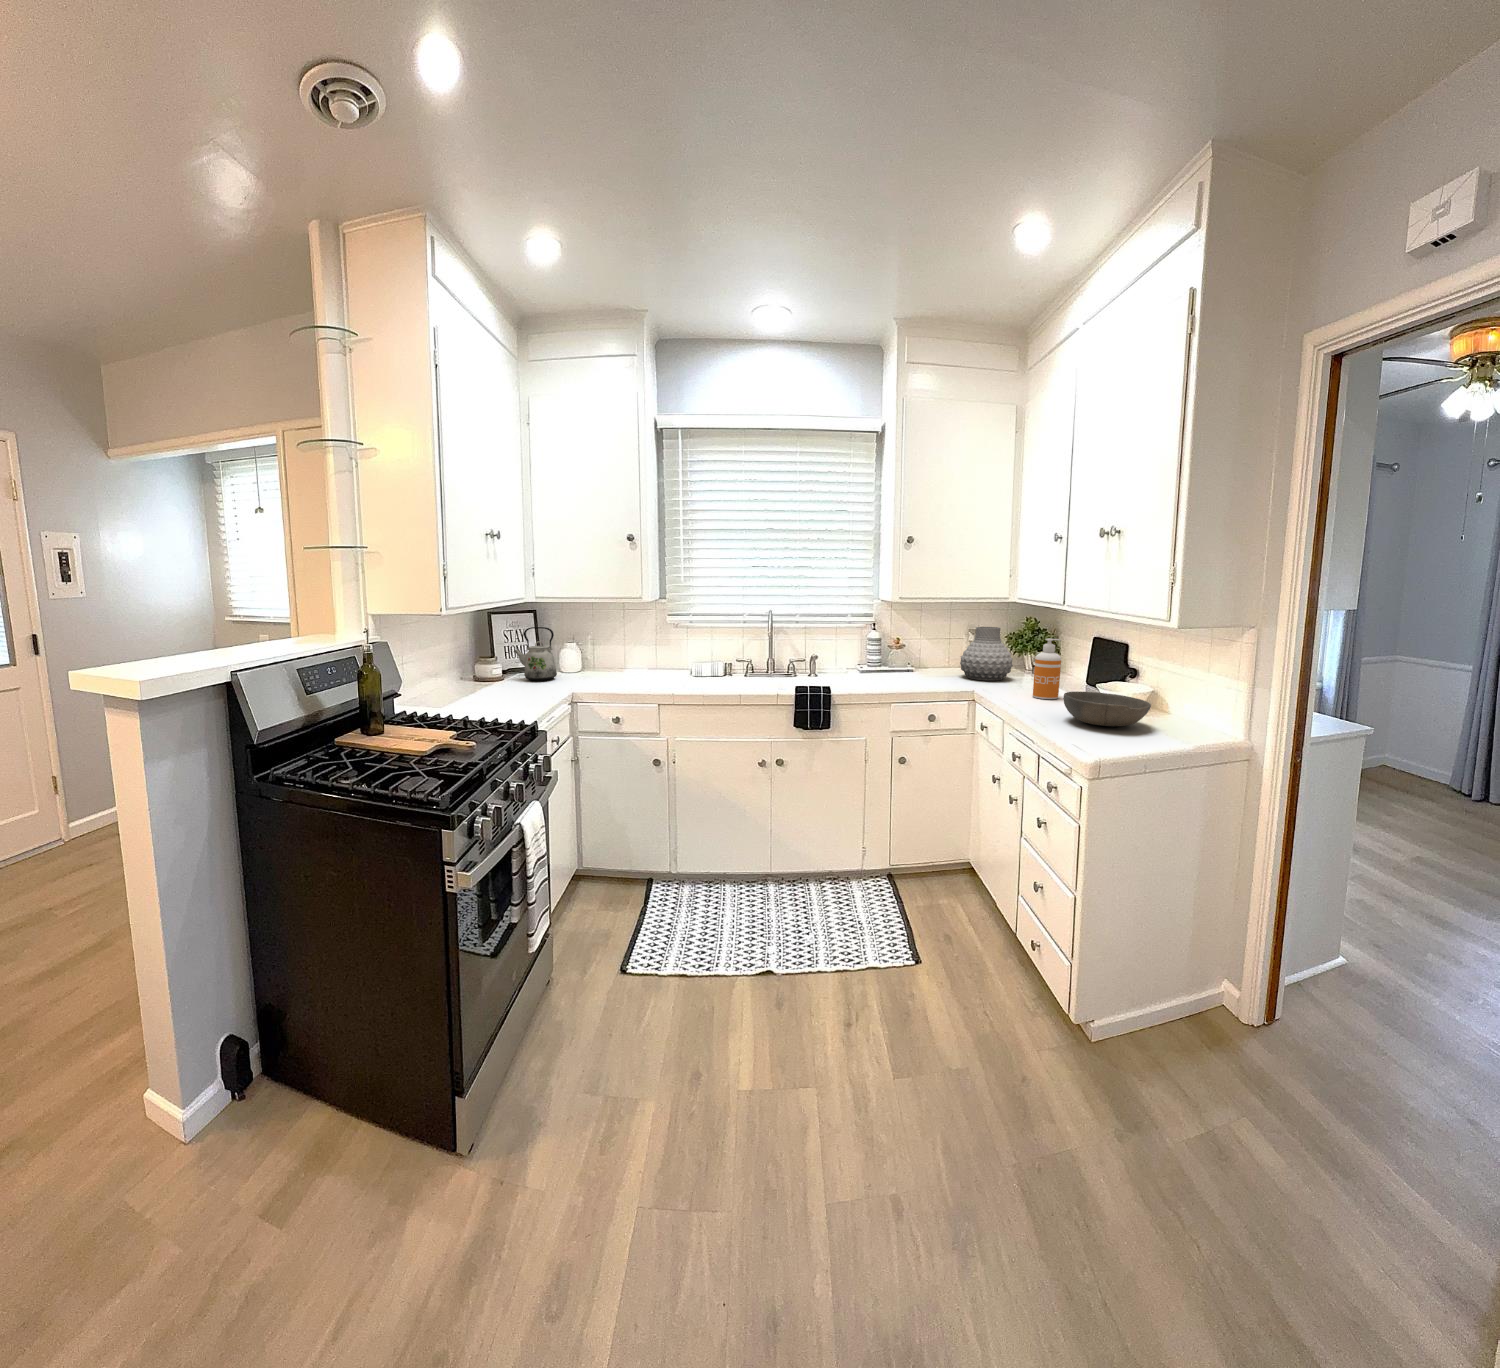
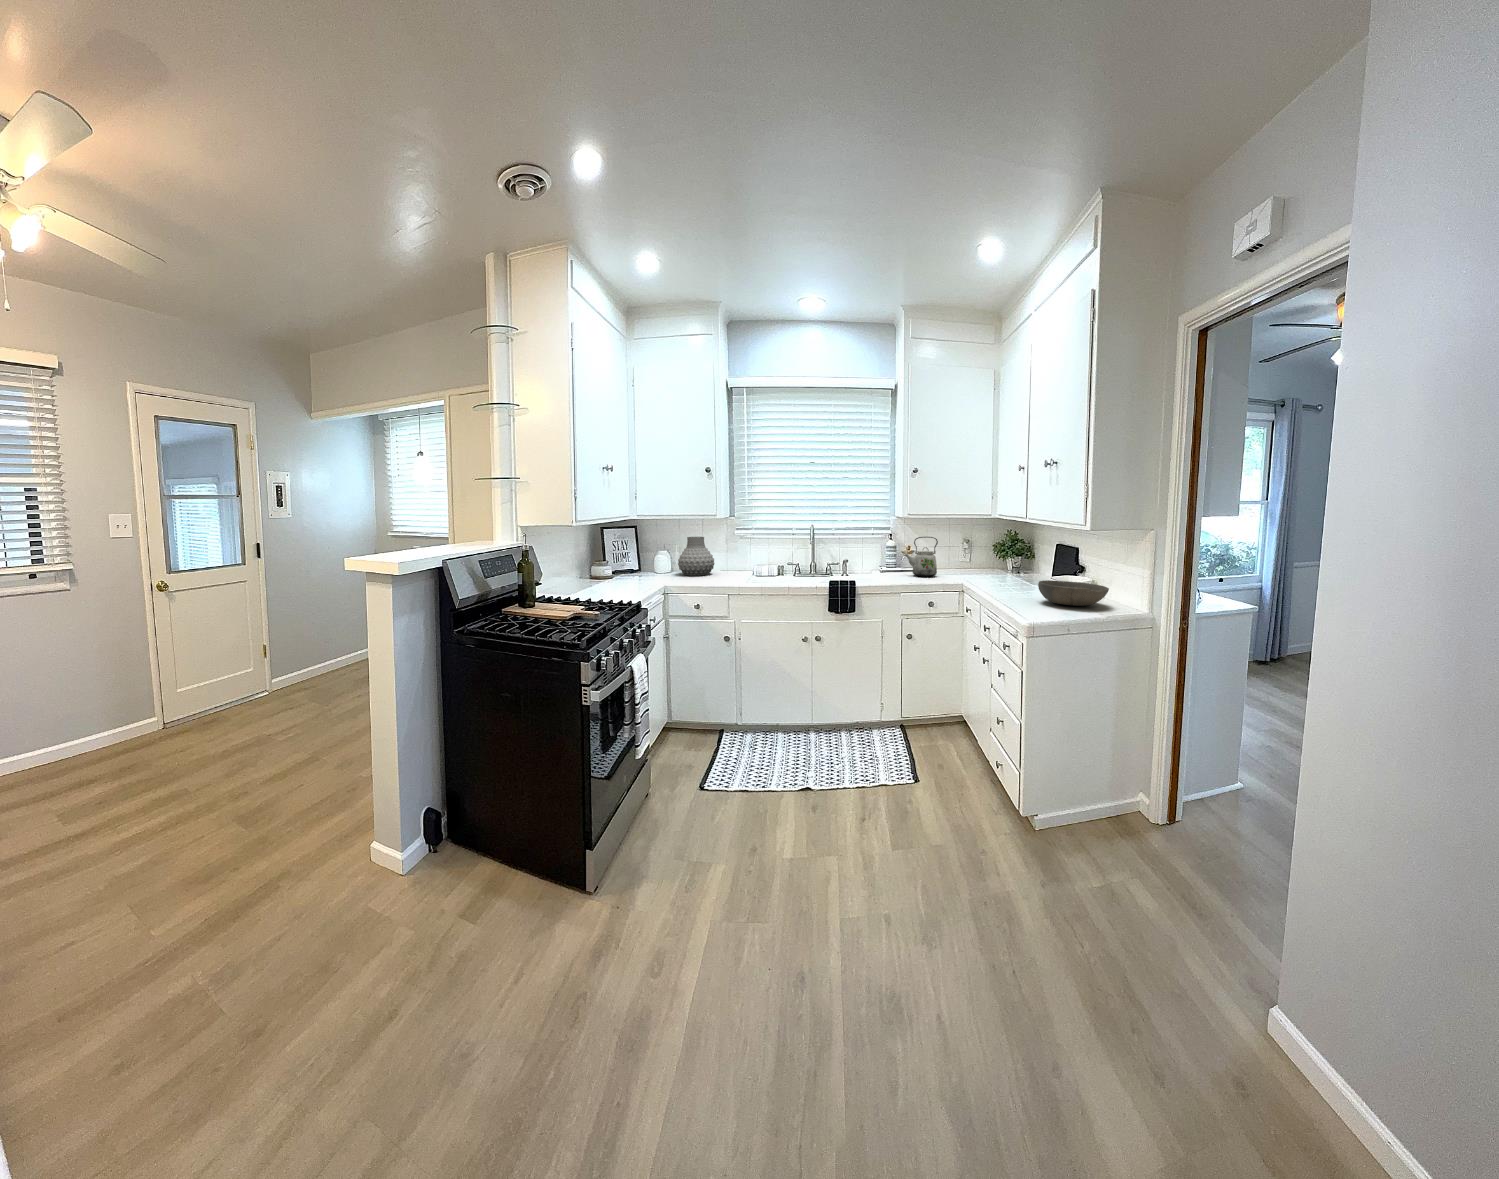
kettle: present [514,627,557,681] -> present [904,537,938,577]
vase: present [960,627,1013,681] -> present [678,537,714,576]
soap dispenser: present [1033,638,1061,699] -> none [1016,542,1038,589]

